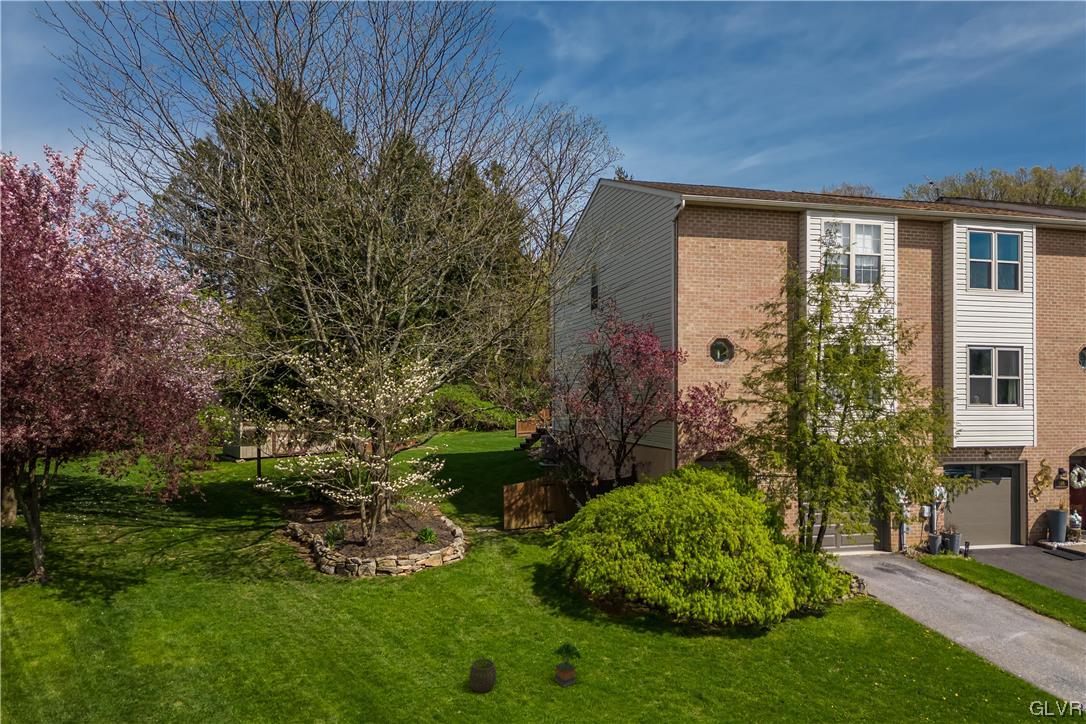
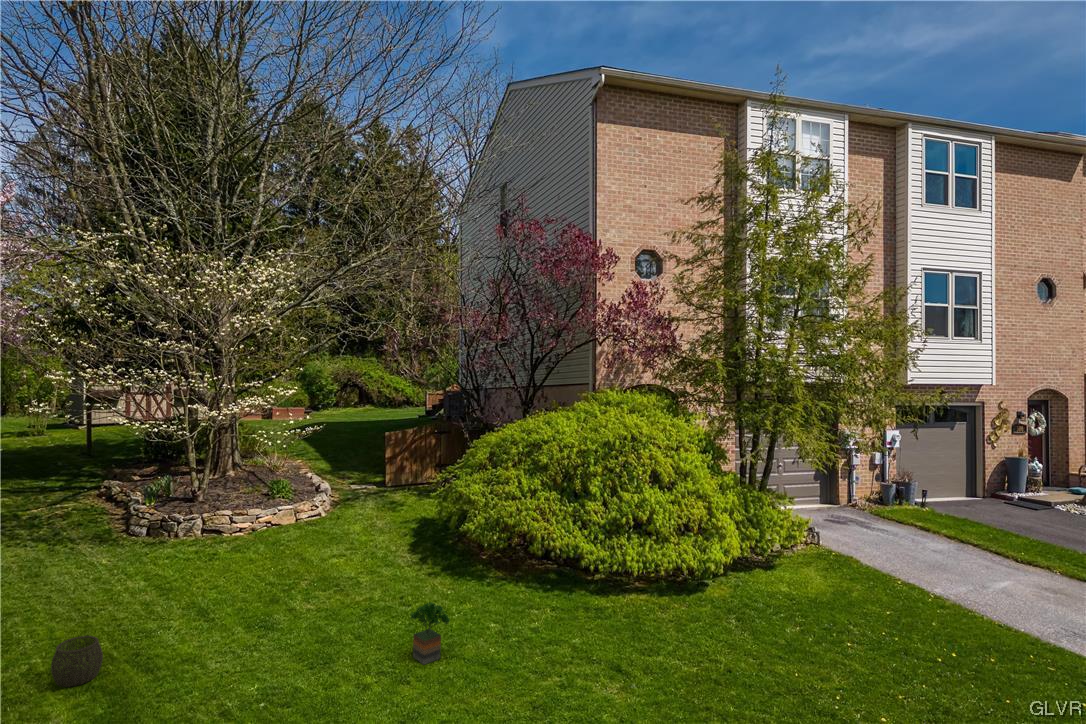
woven basket: present [469,659,497,692] -> present [51,636,103,687]

